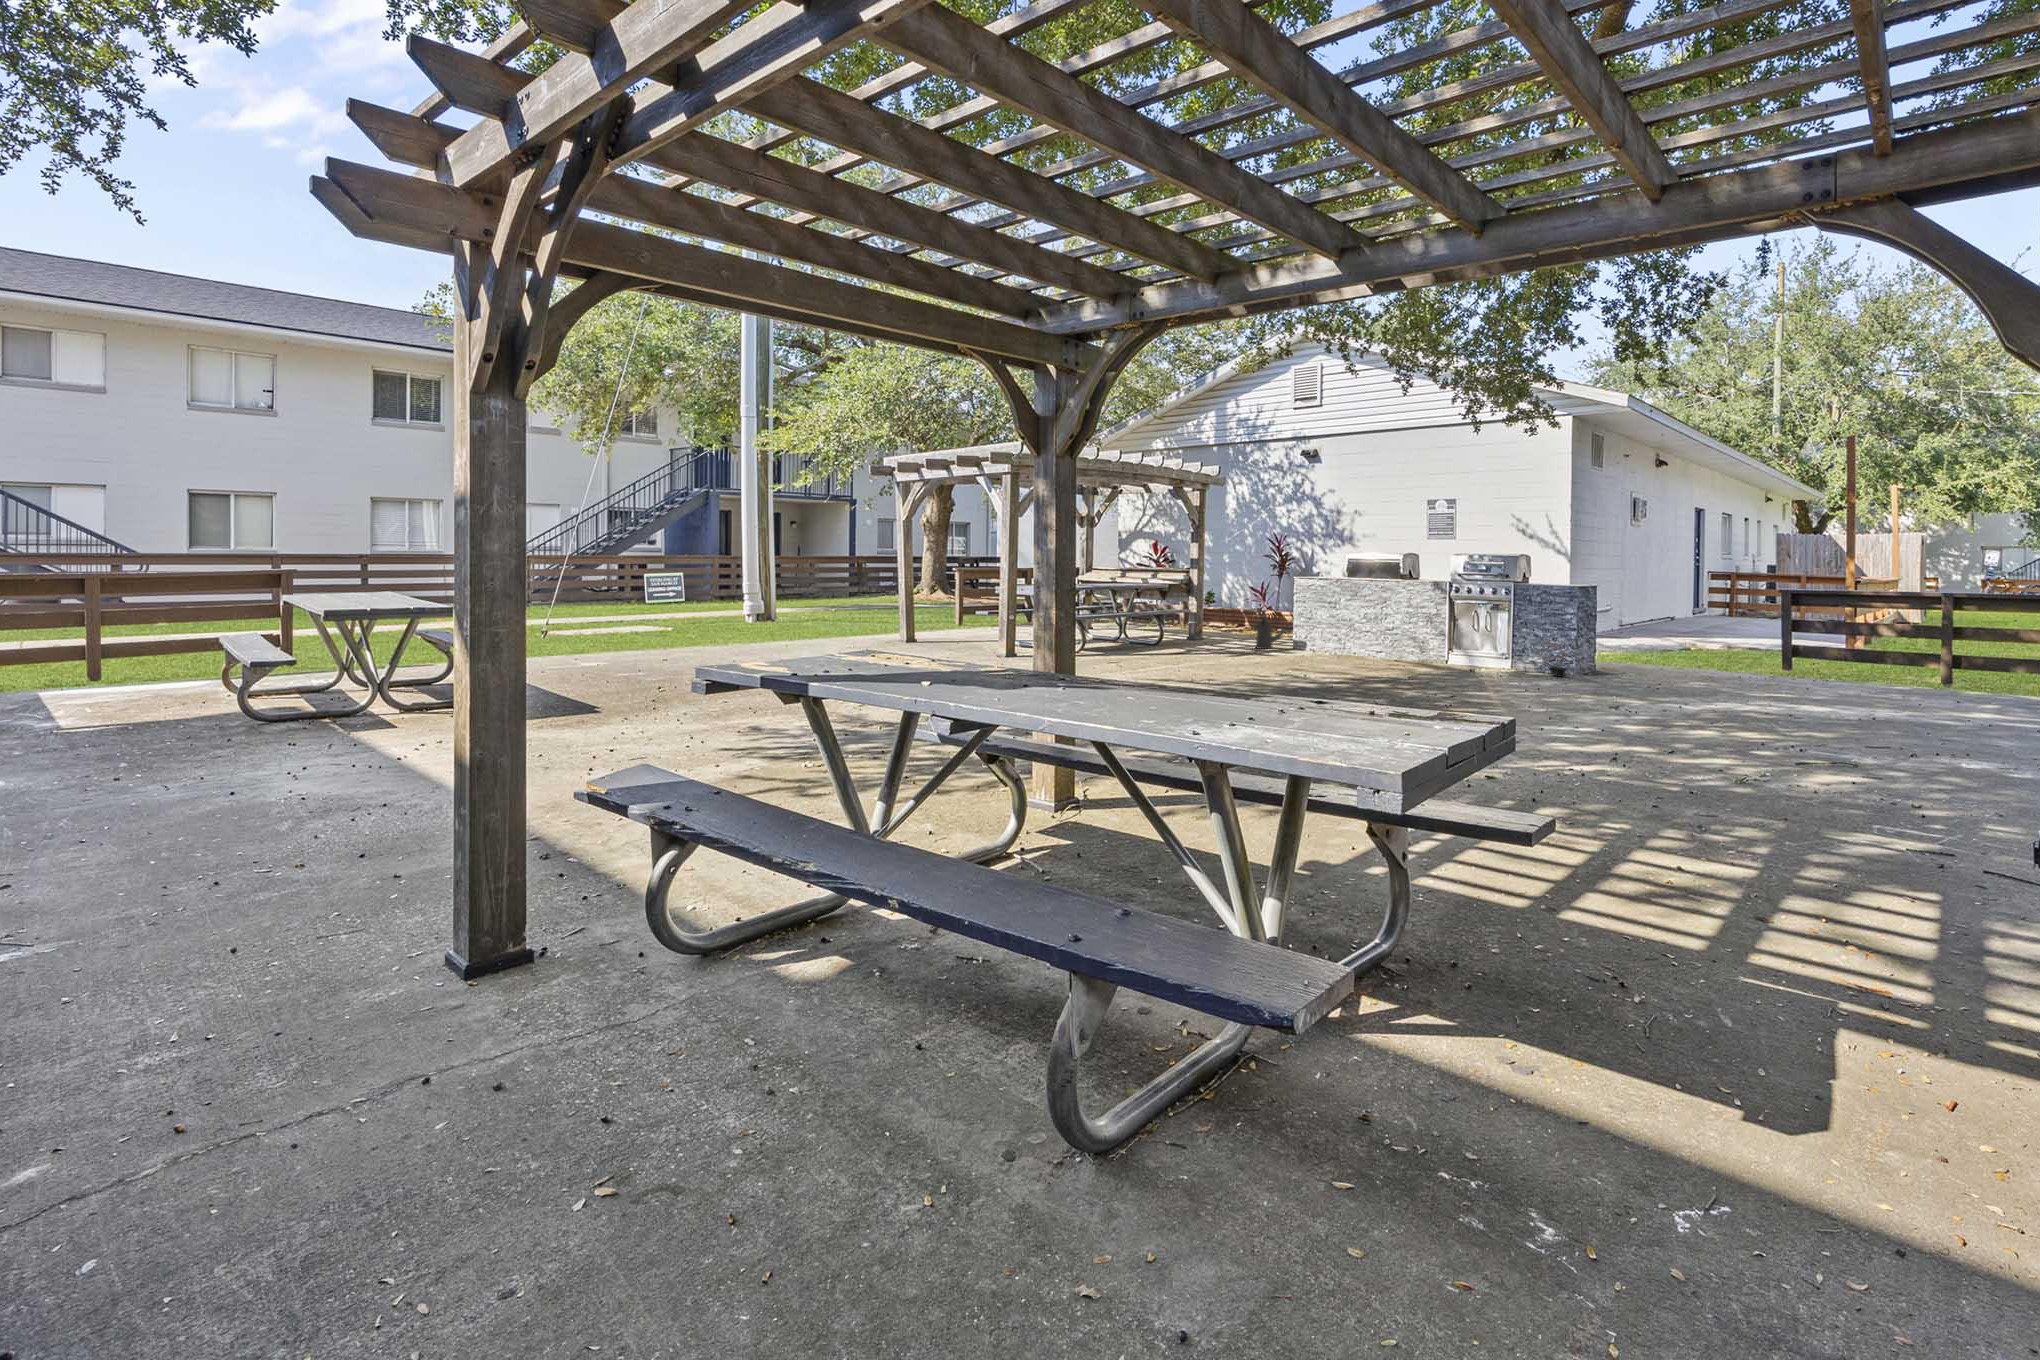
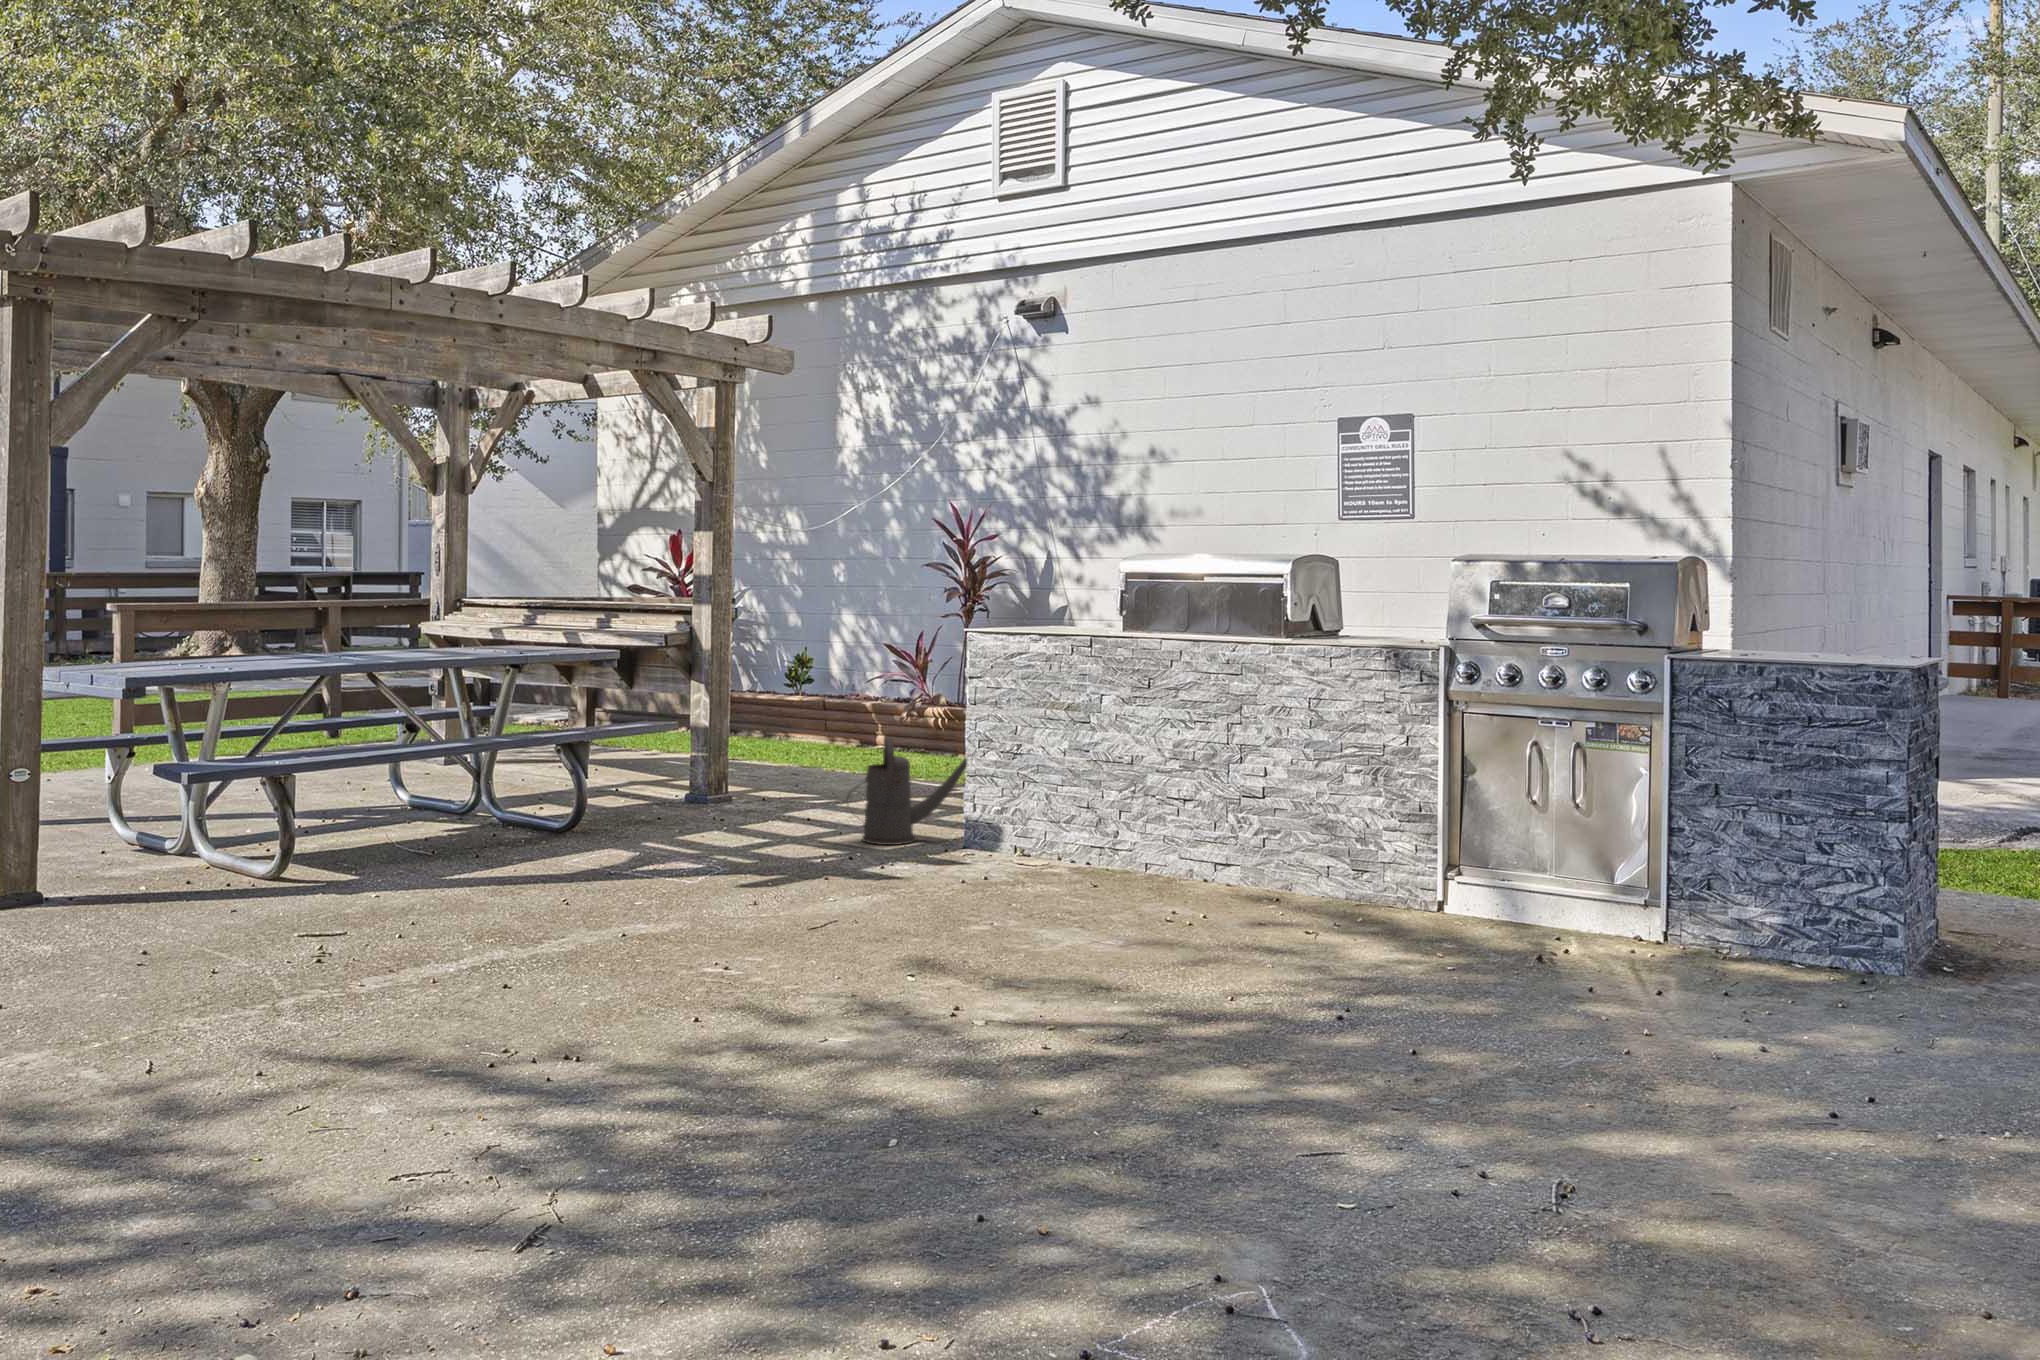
potted plant: present [1533,638,1569,677] -> none [1776,843,1934,991]

